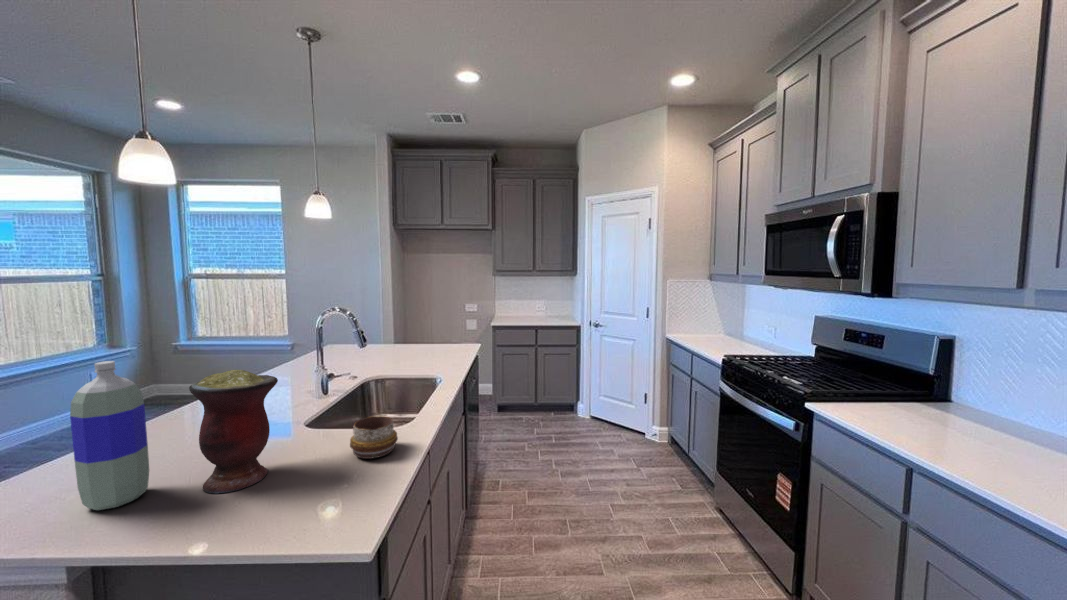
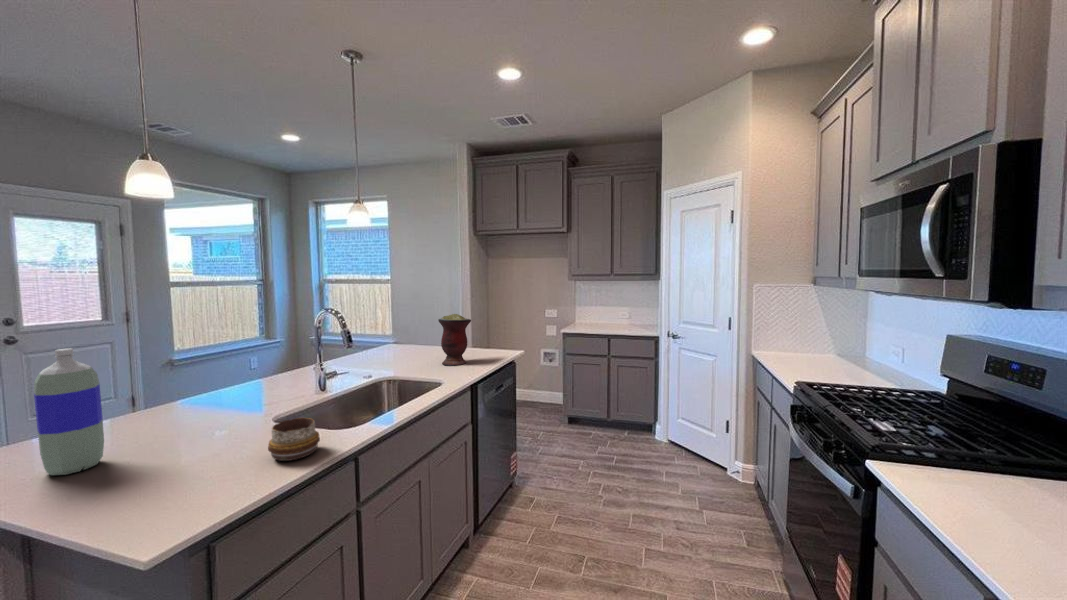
vase: present [189,370,278,493] -> present [438,314,471,366]

